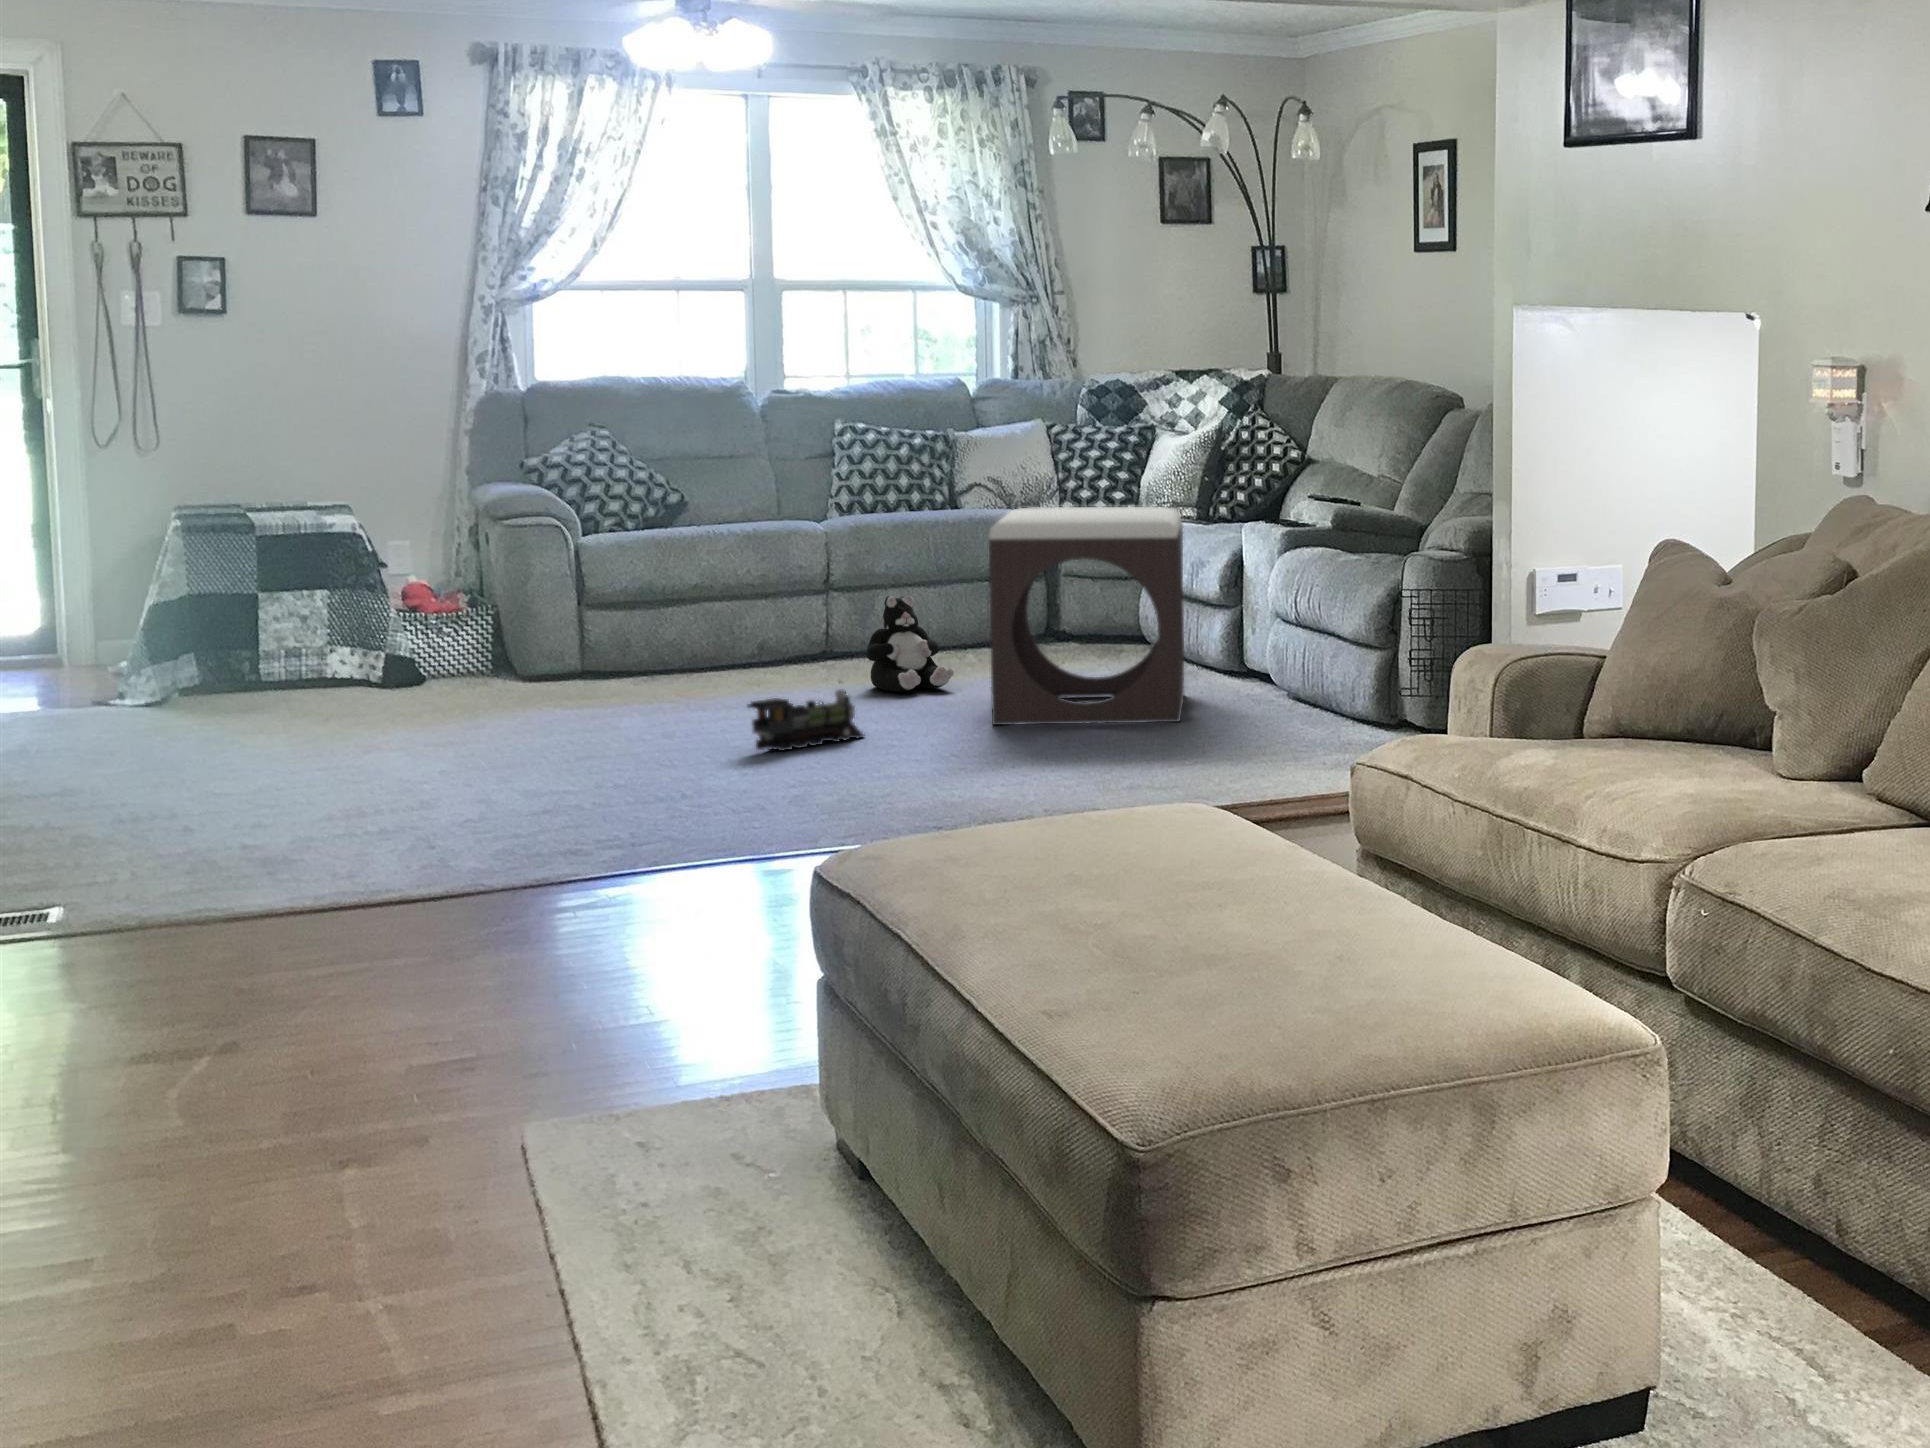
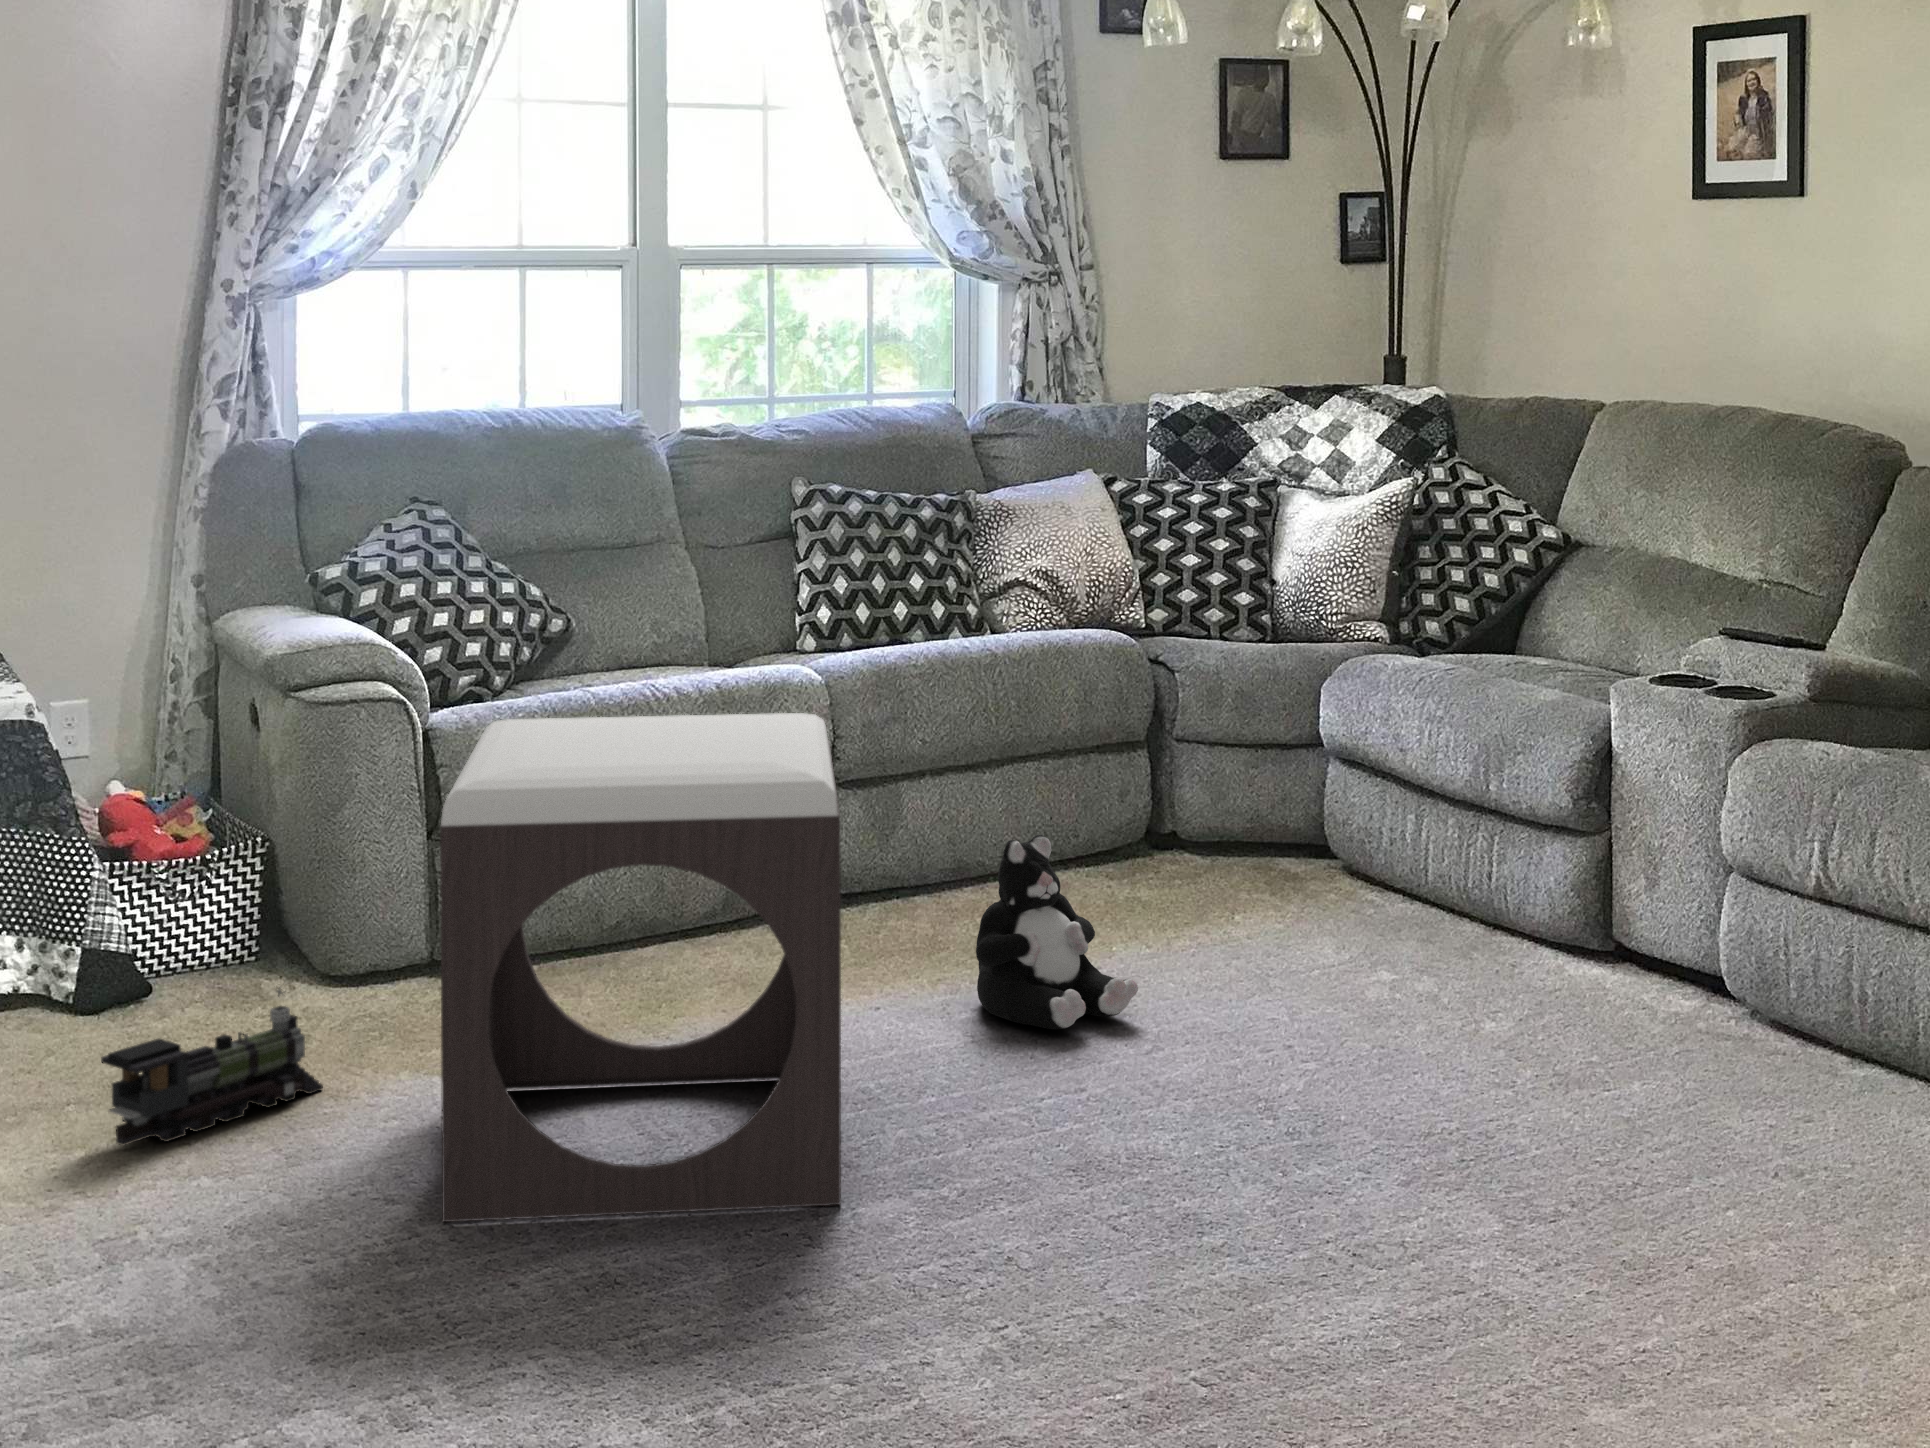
footstool: present [989,507,1184,725] -> present [440,713,841,1222]
toy train: present [748,682,864,751] -> present [101,989,323,1145]

